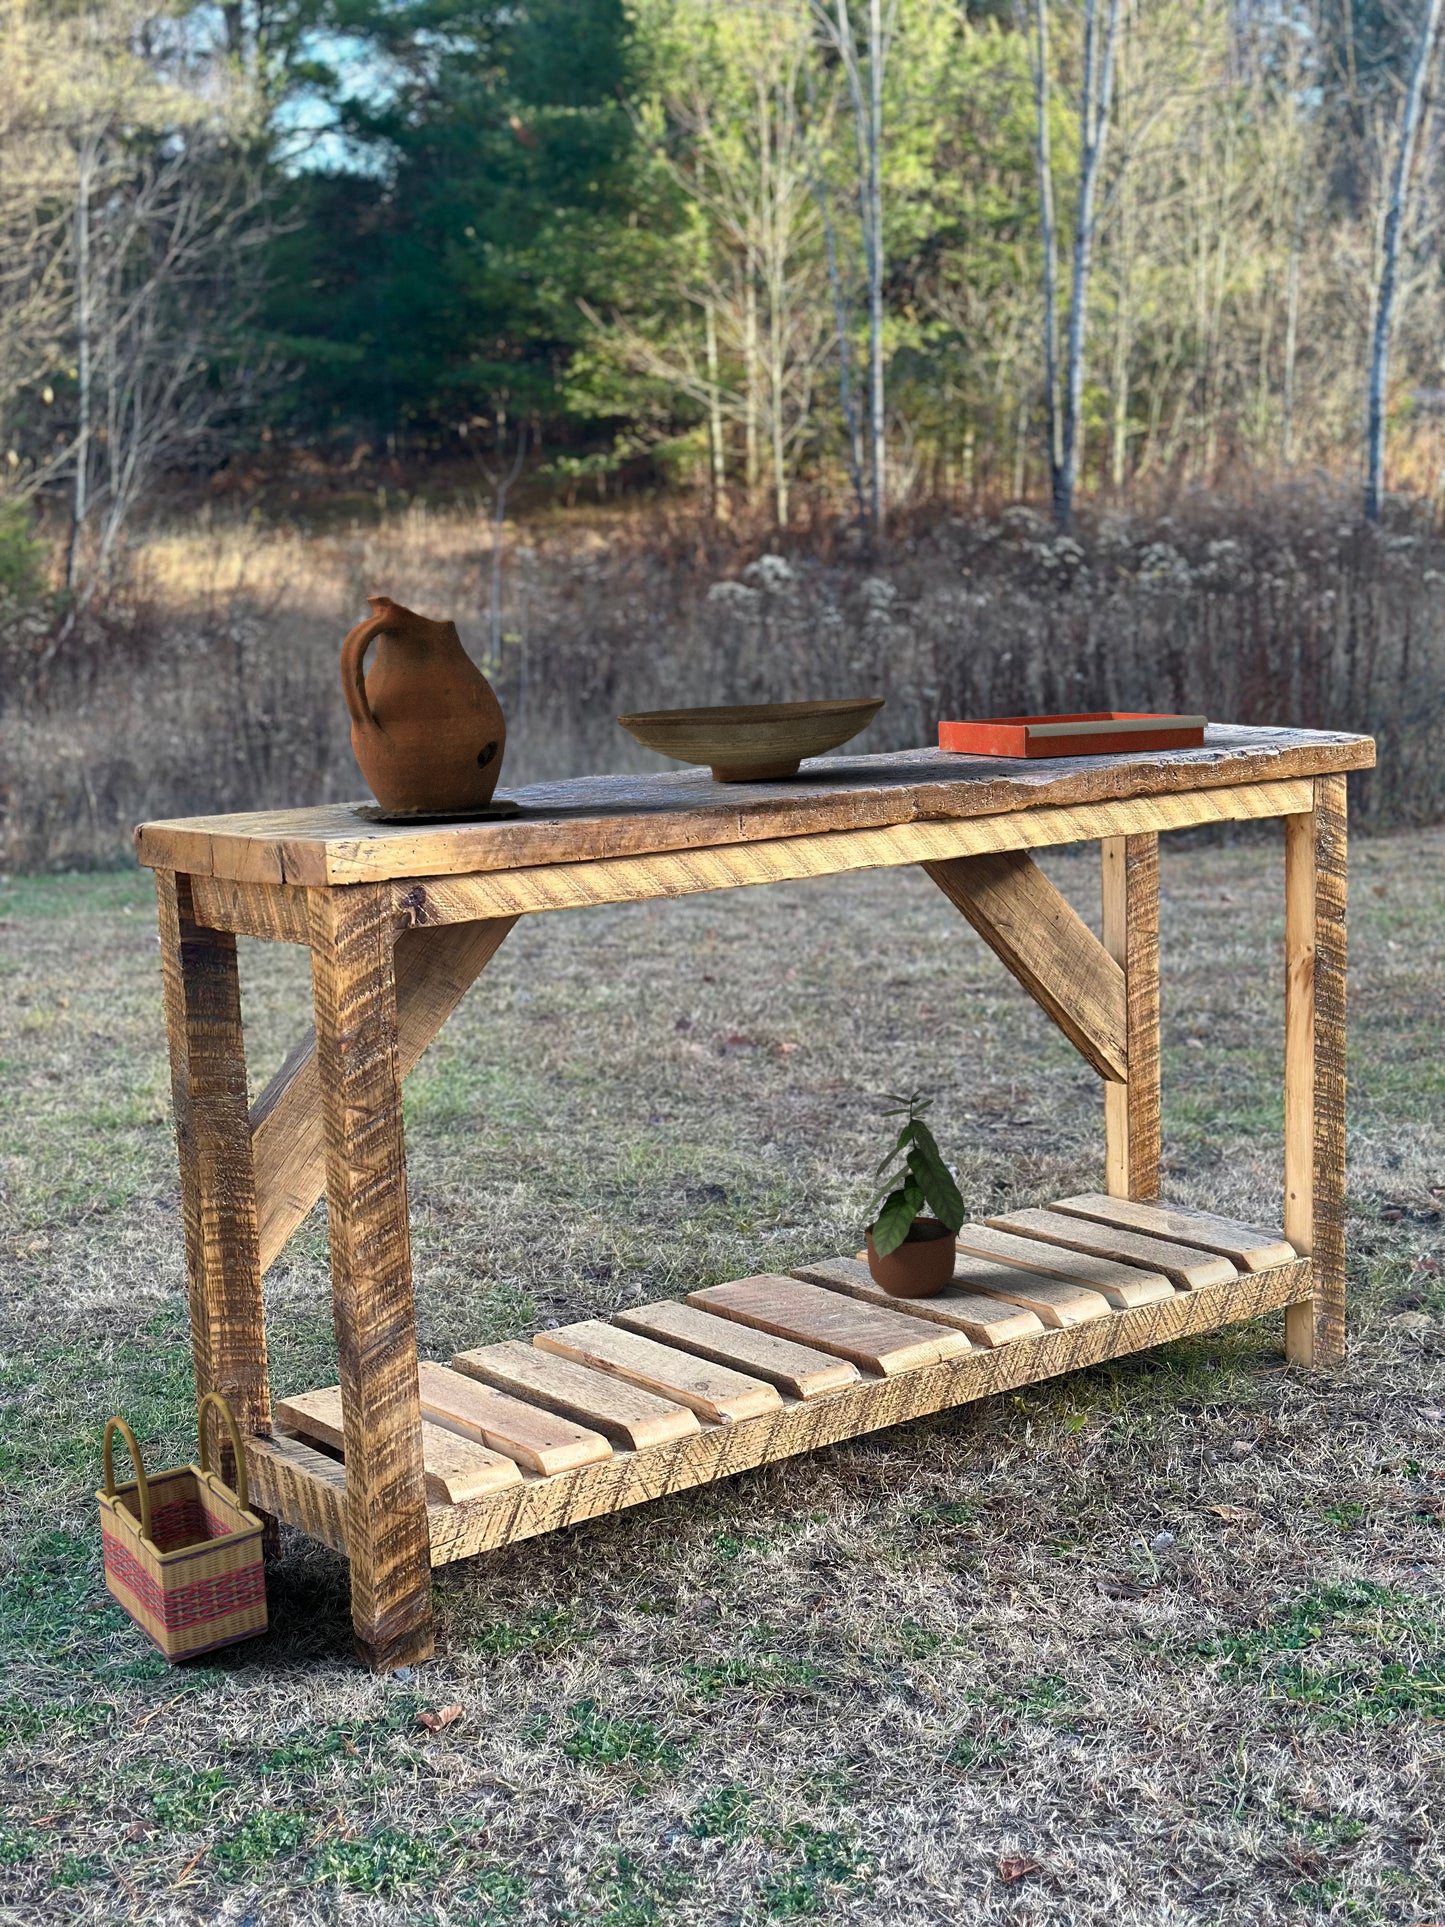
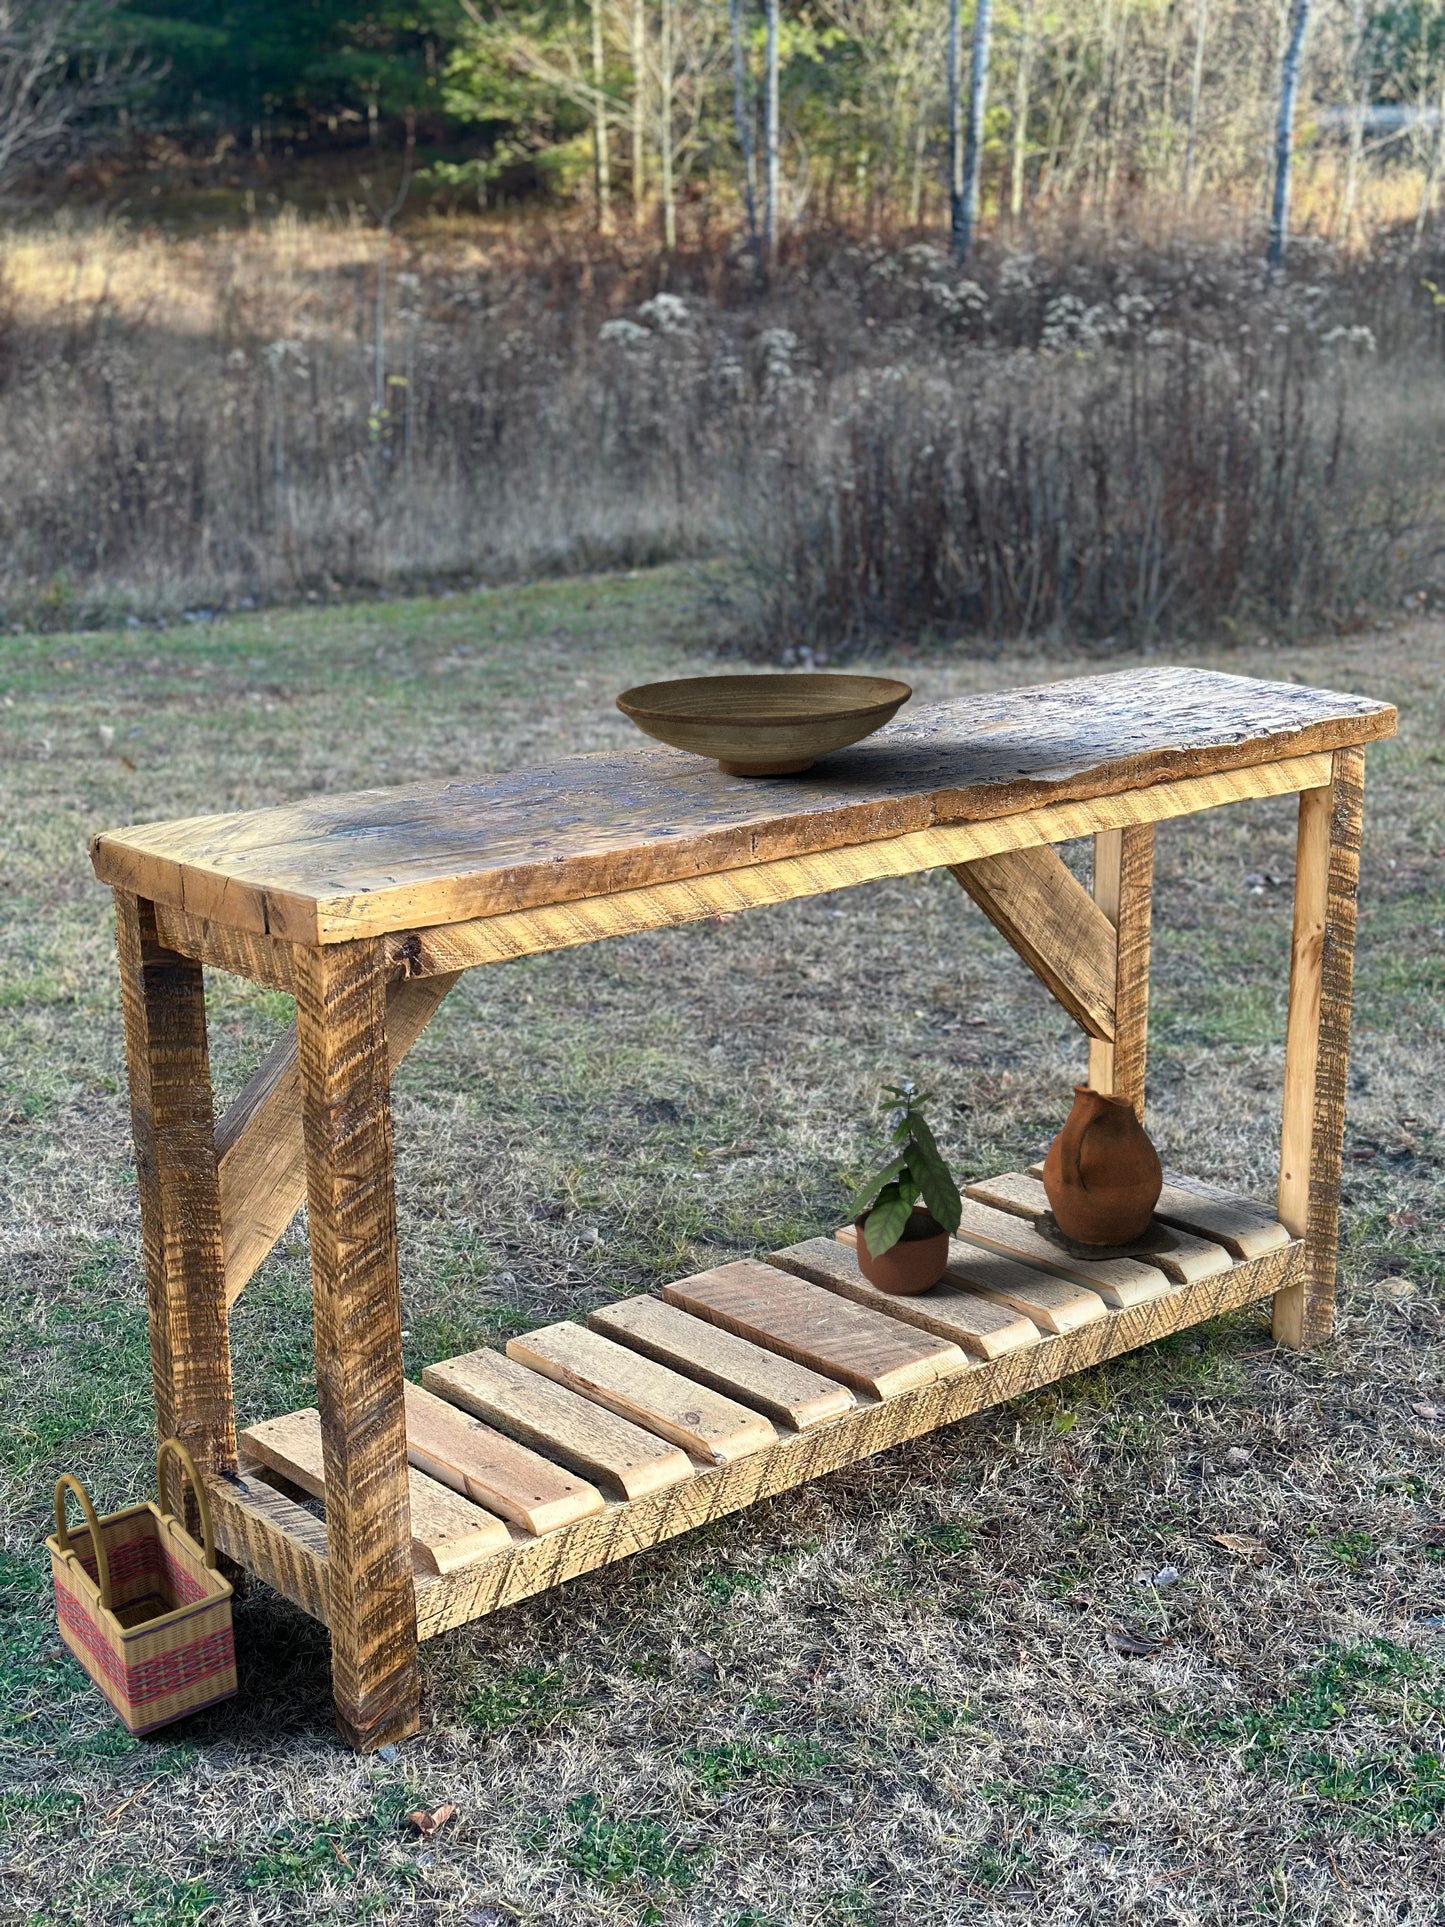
ceramic pitcher: present [340,597,524,820] -> present [1024,1085,1181,1260]
tray: present [939,712,1208,758] -> none [948,670,1241,741]

